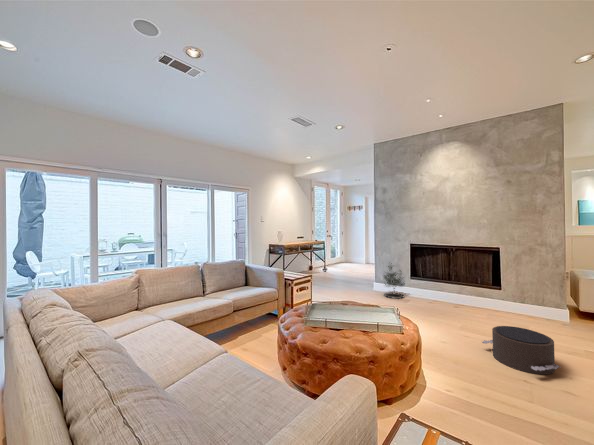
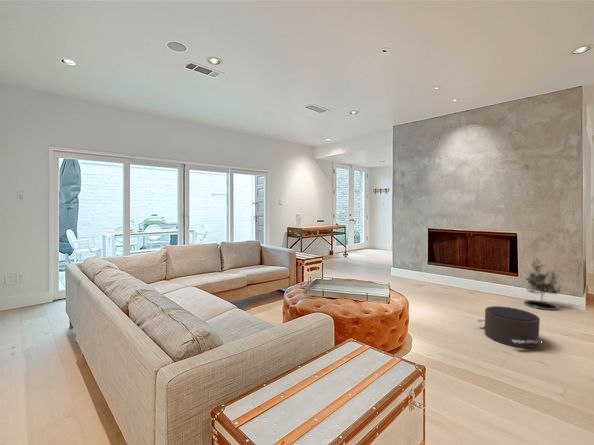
potted tree: present [384,263,405,299] -> present [524,261,560,310]

